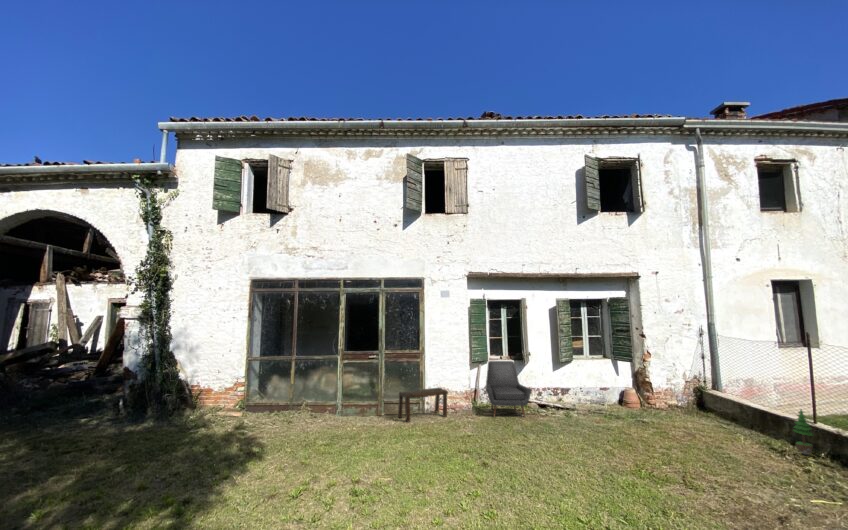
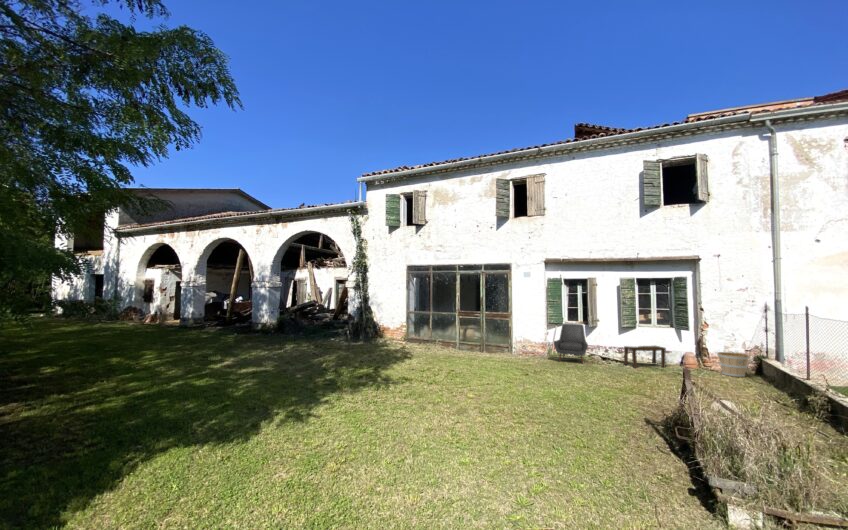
wooden bucket: none [664,385,698,415] -> present [717,352,749,377]
bench: present [398,388,448,422] -> present [624,346,666,368]
potted tree: present [793,409,813,455] -> none [787,369,806,406]

